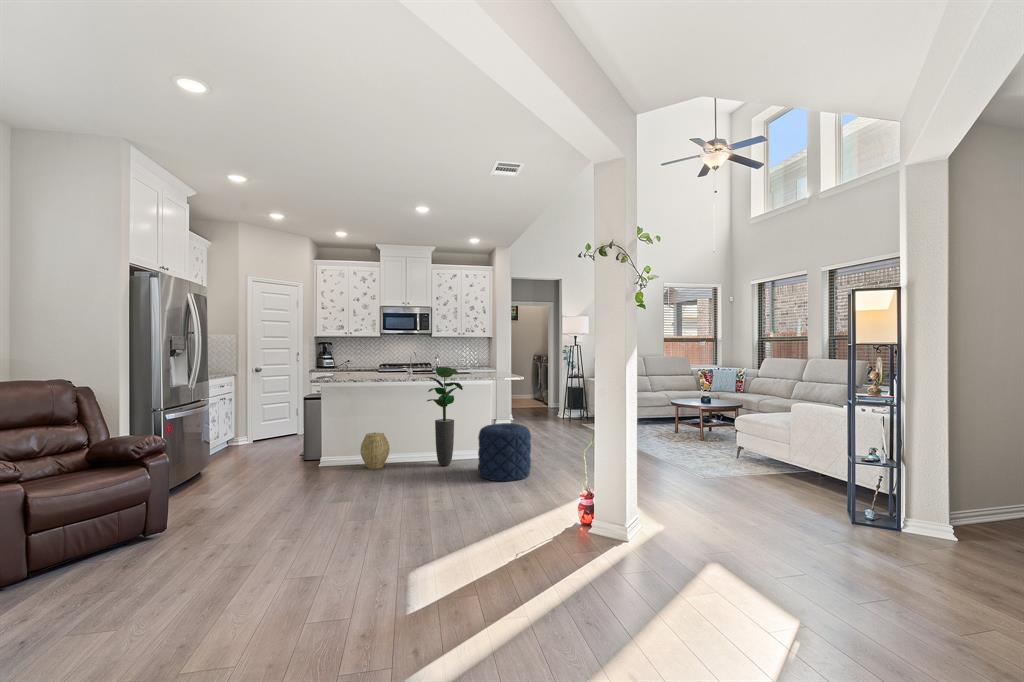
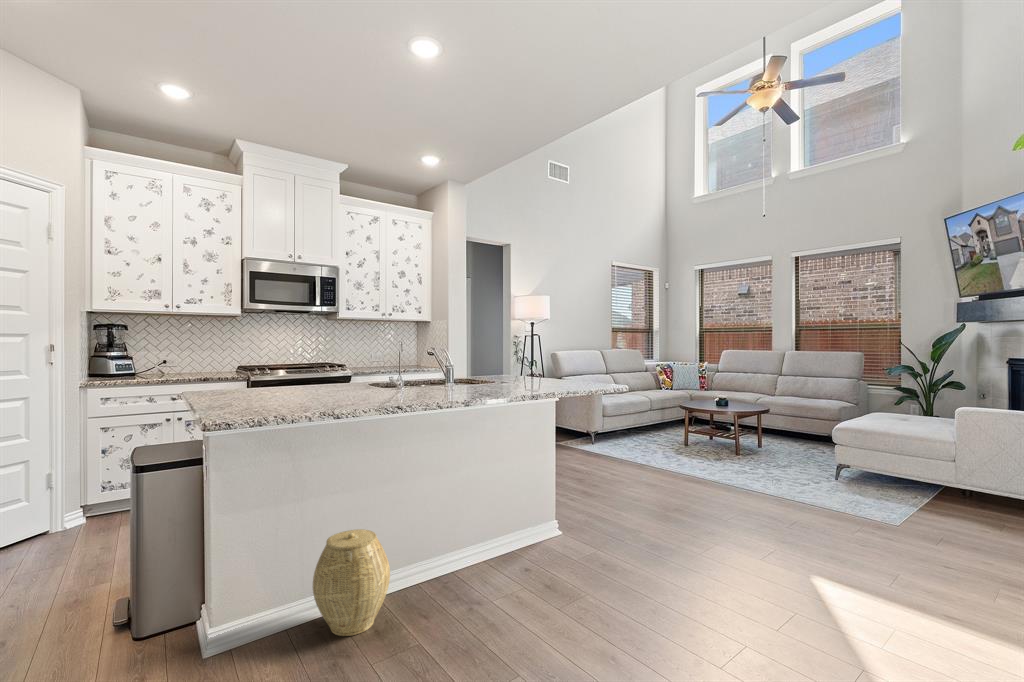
potted plant: present [427,367,463,466] -> none [465,361,558,584]
pouf: present [478,423,531,481] -> none [619,473,741,619]

